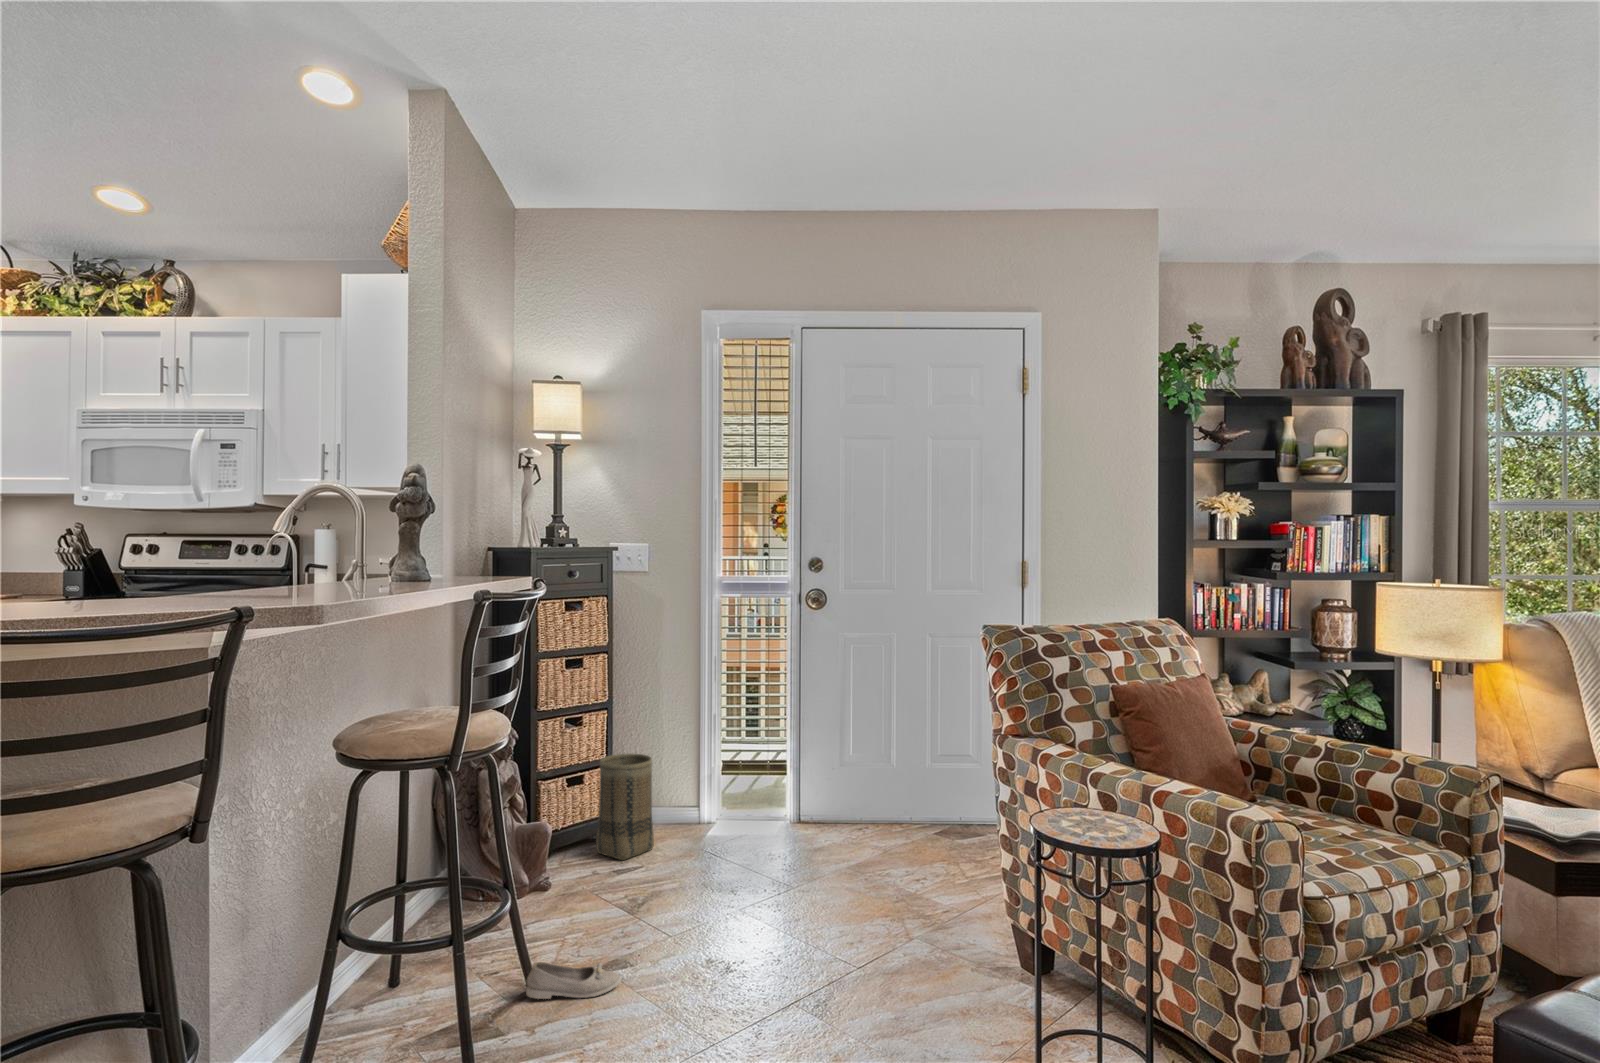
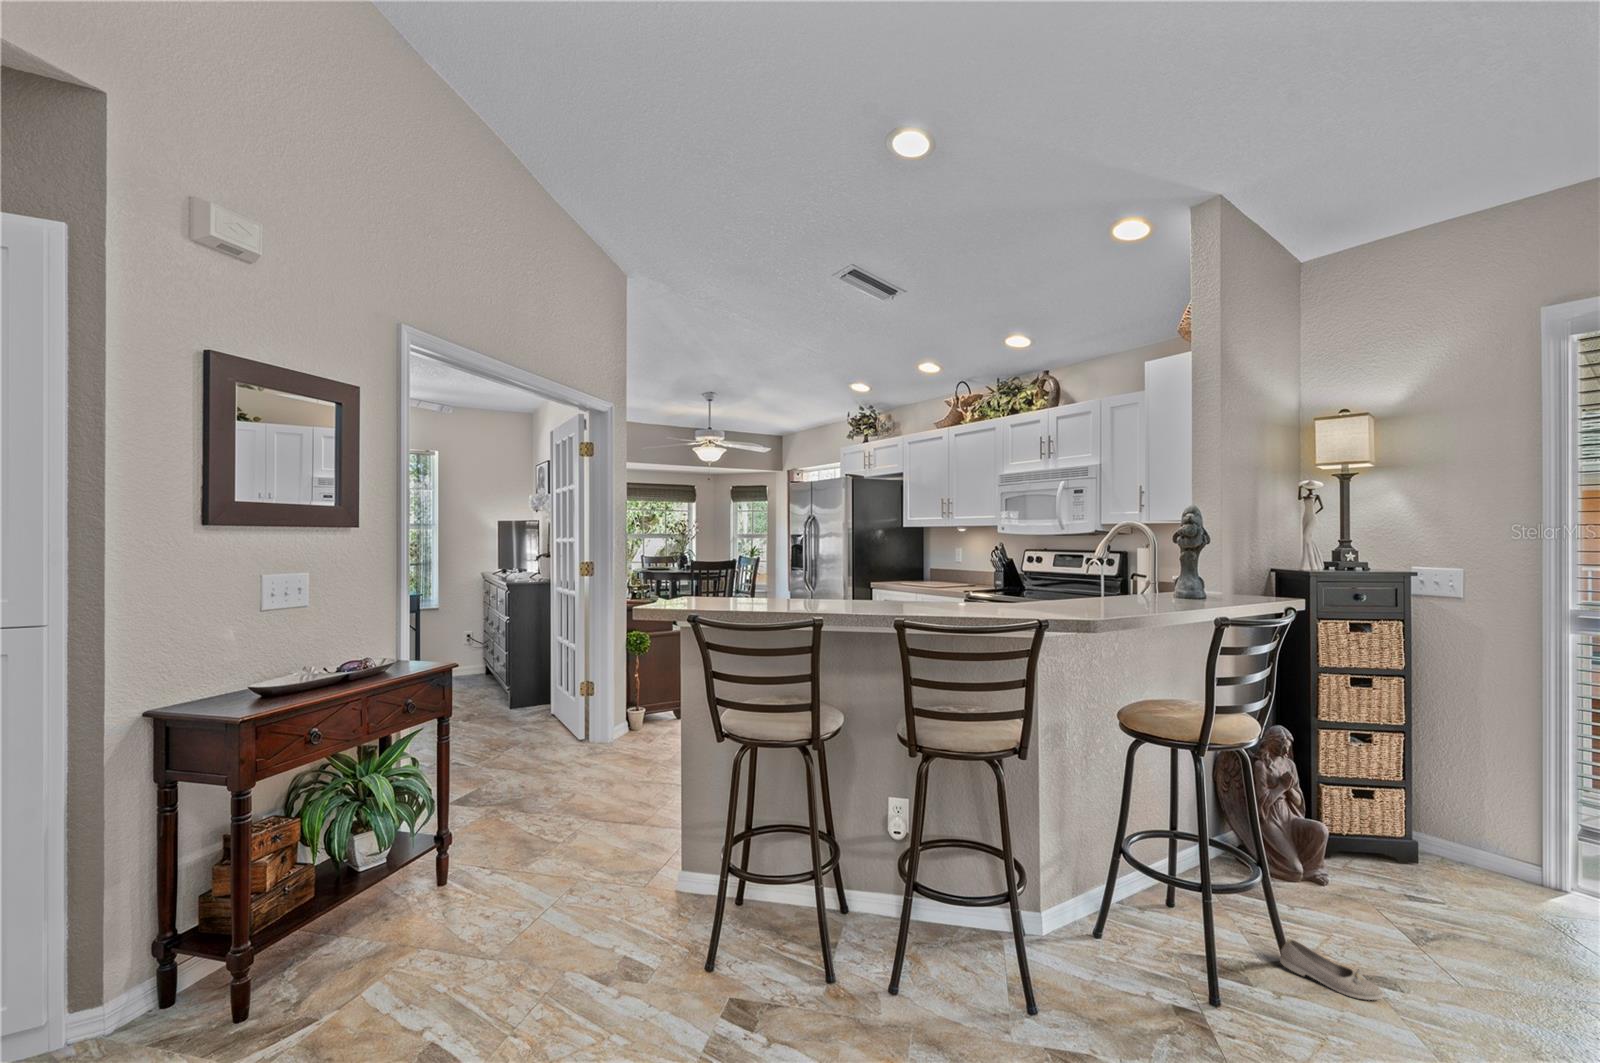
basket: present [596,754,654,860] -> none [1388,781,1465,892]

